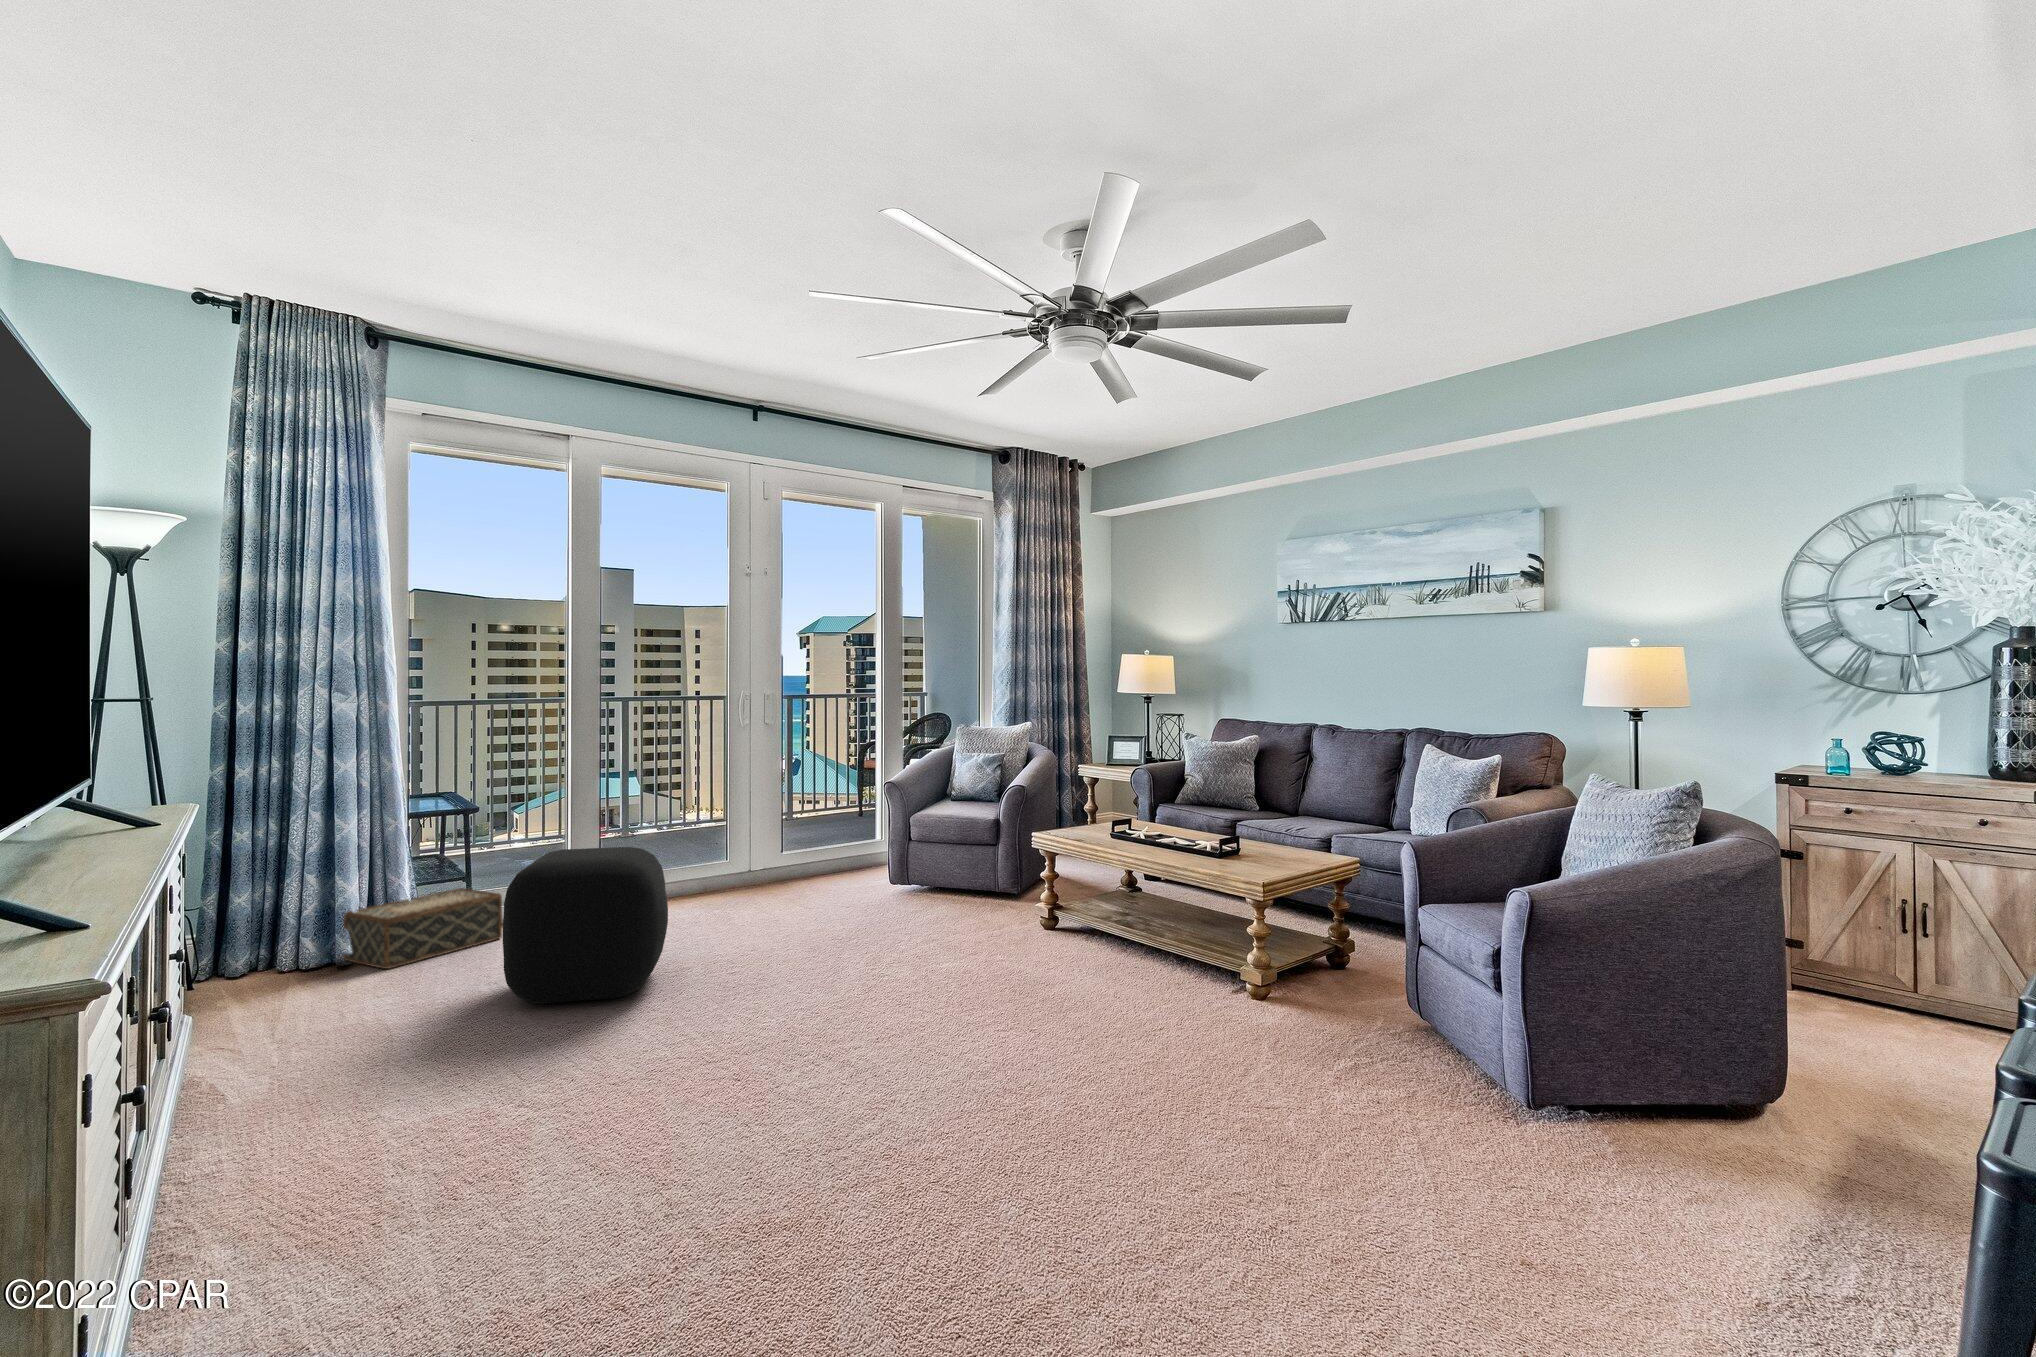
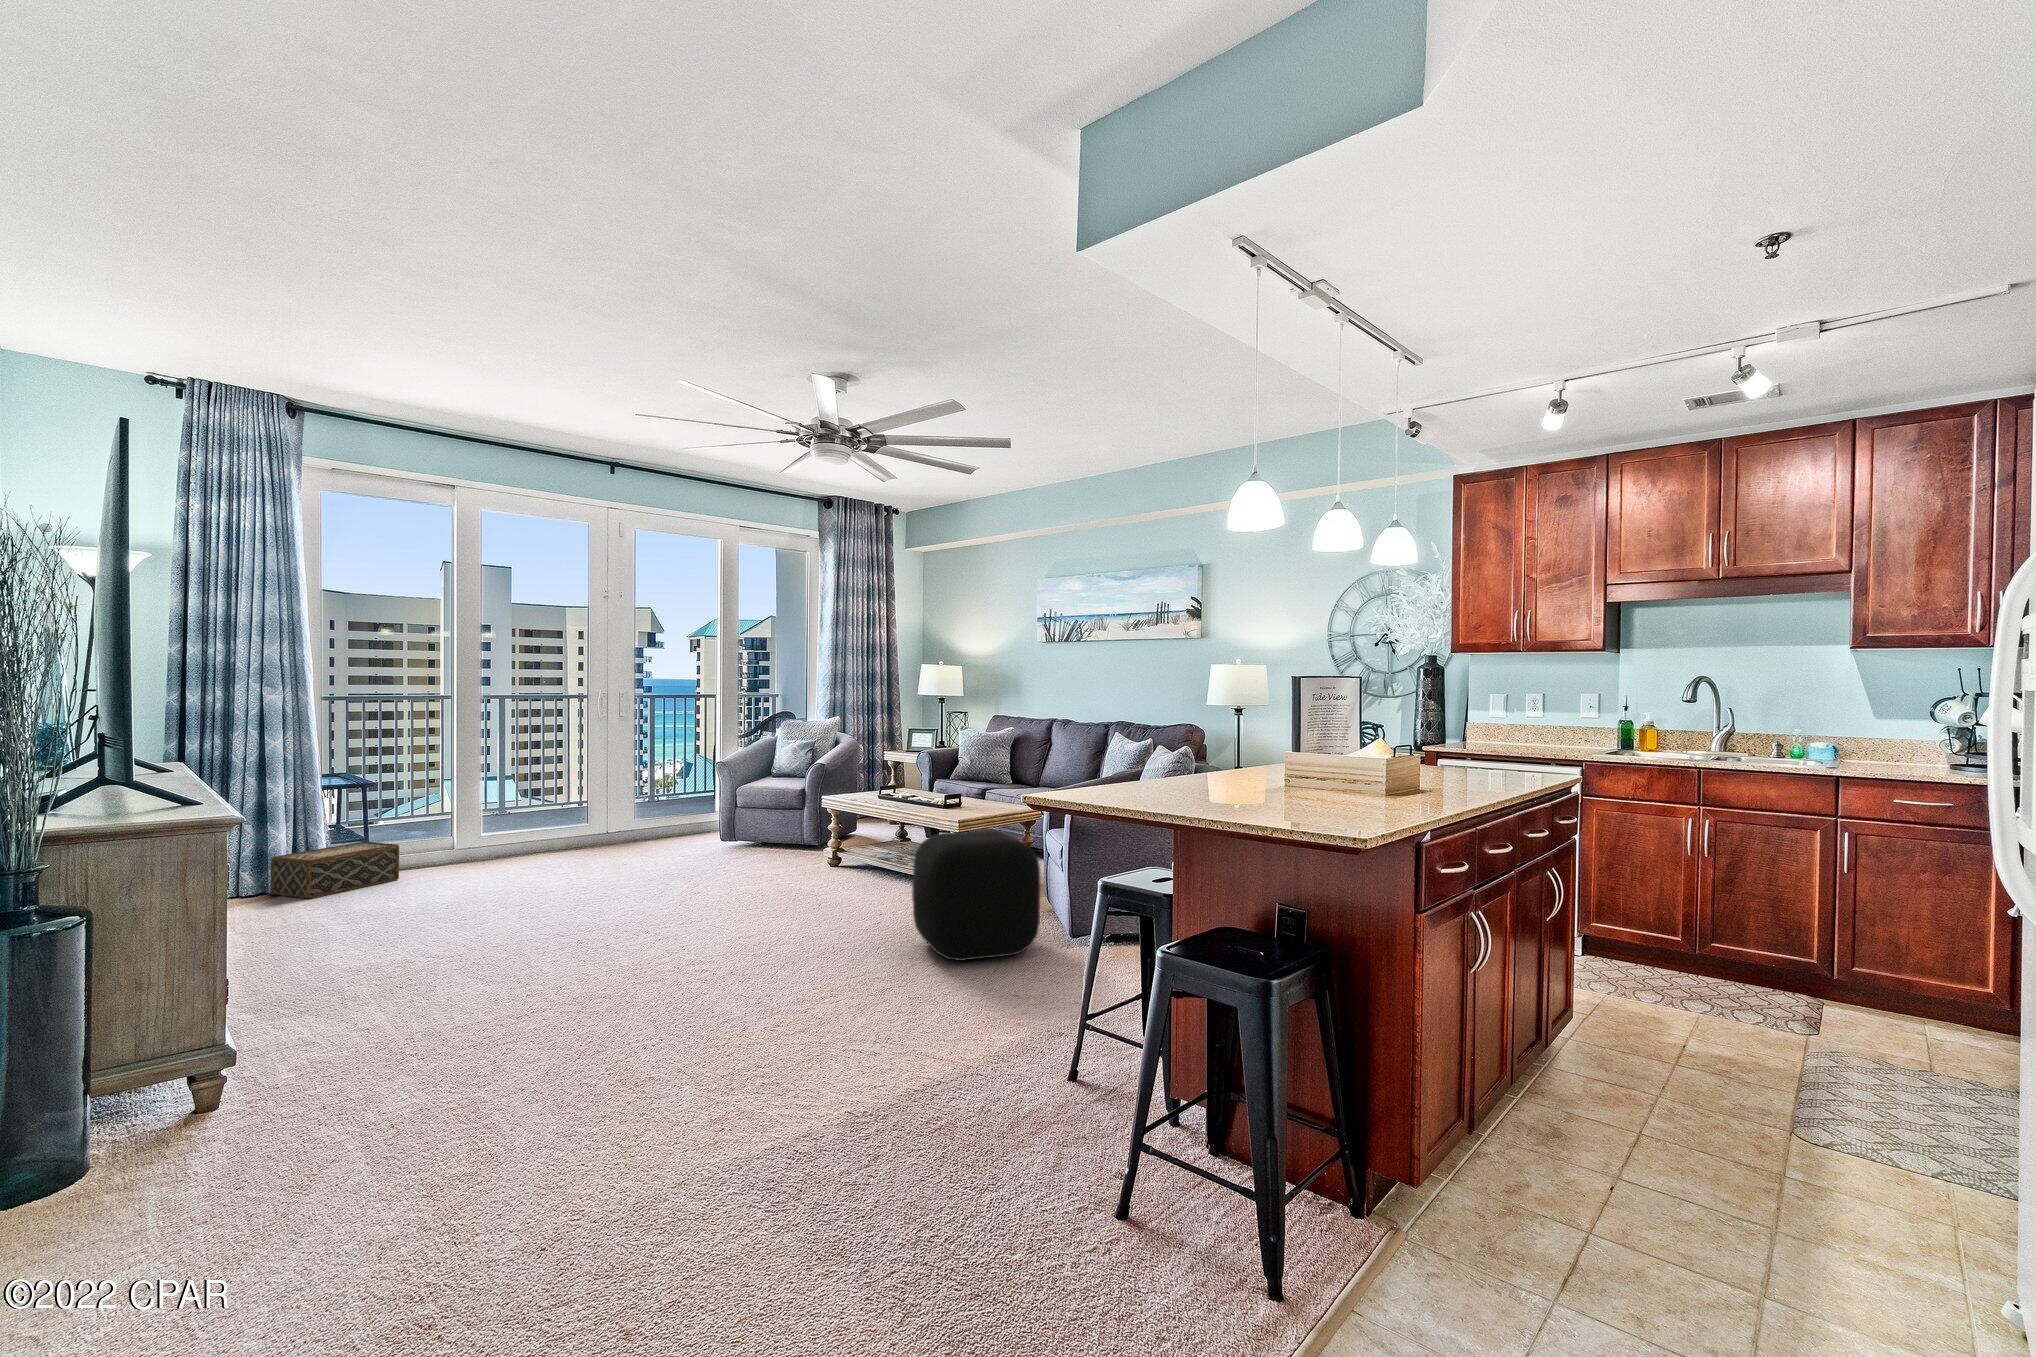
ottoman: present [503,847,668,1004] -> present [912,831,1040,961]

